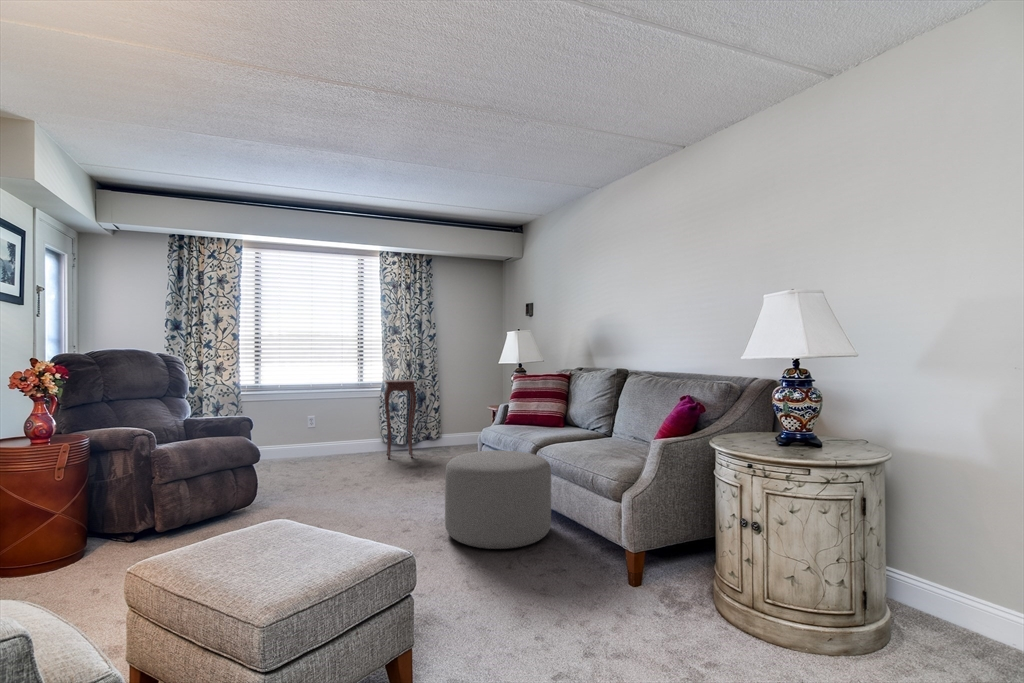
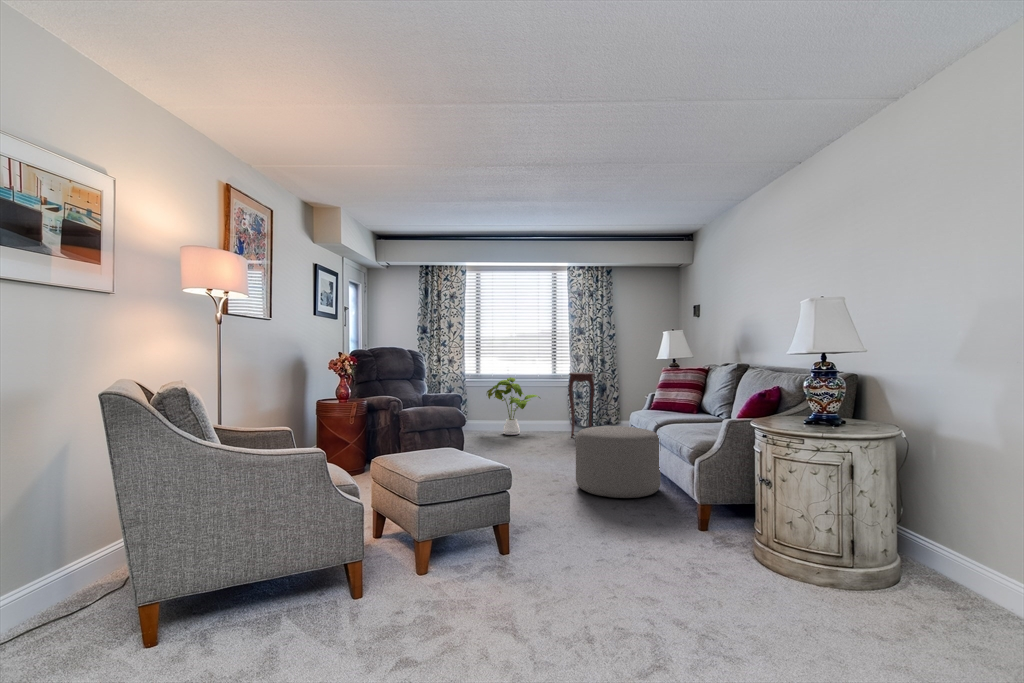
house plant: none [273,389,347,463] -> present [487,377,540,435]

